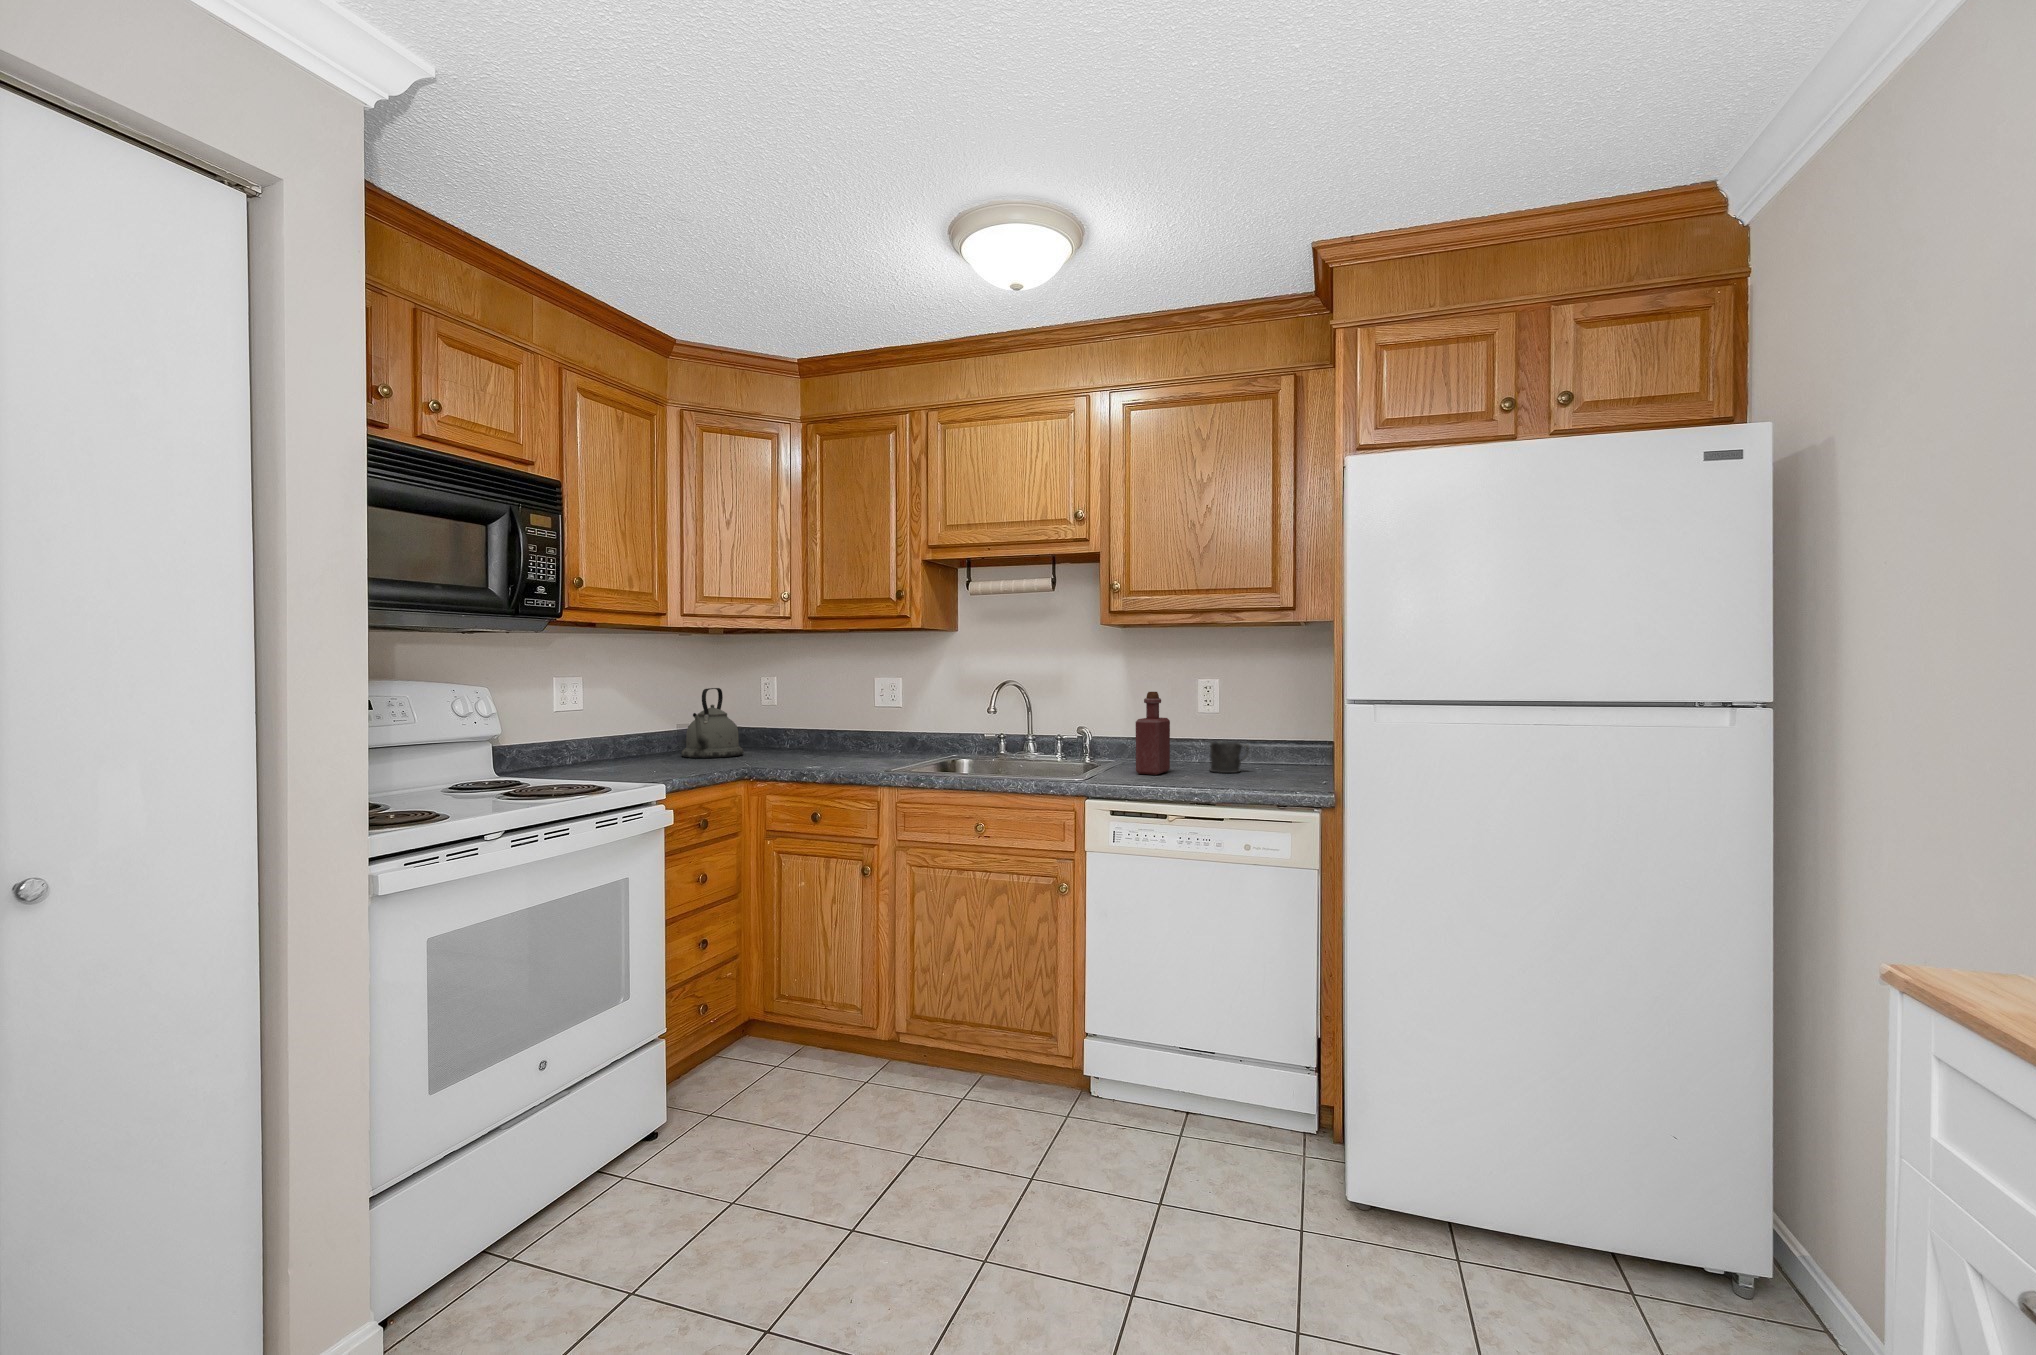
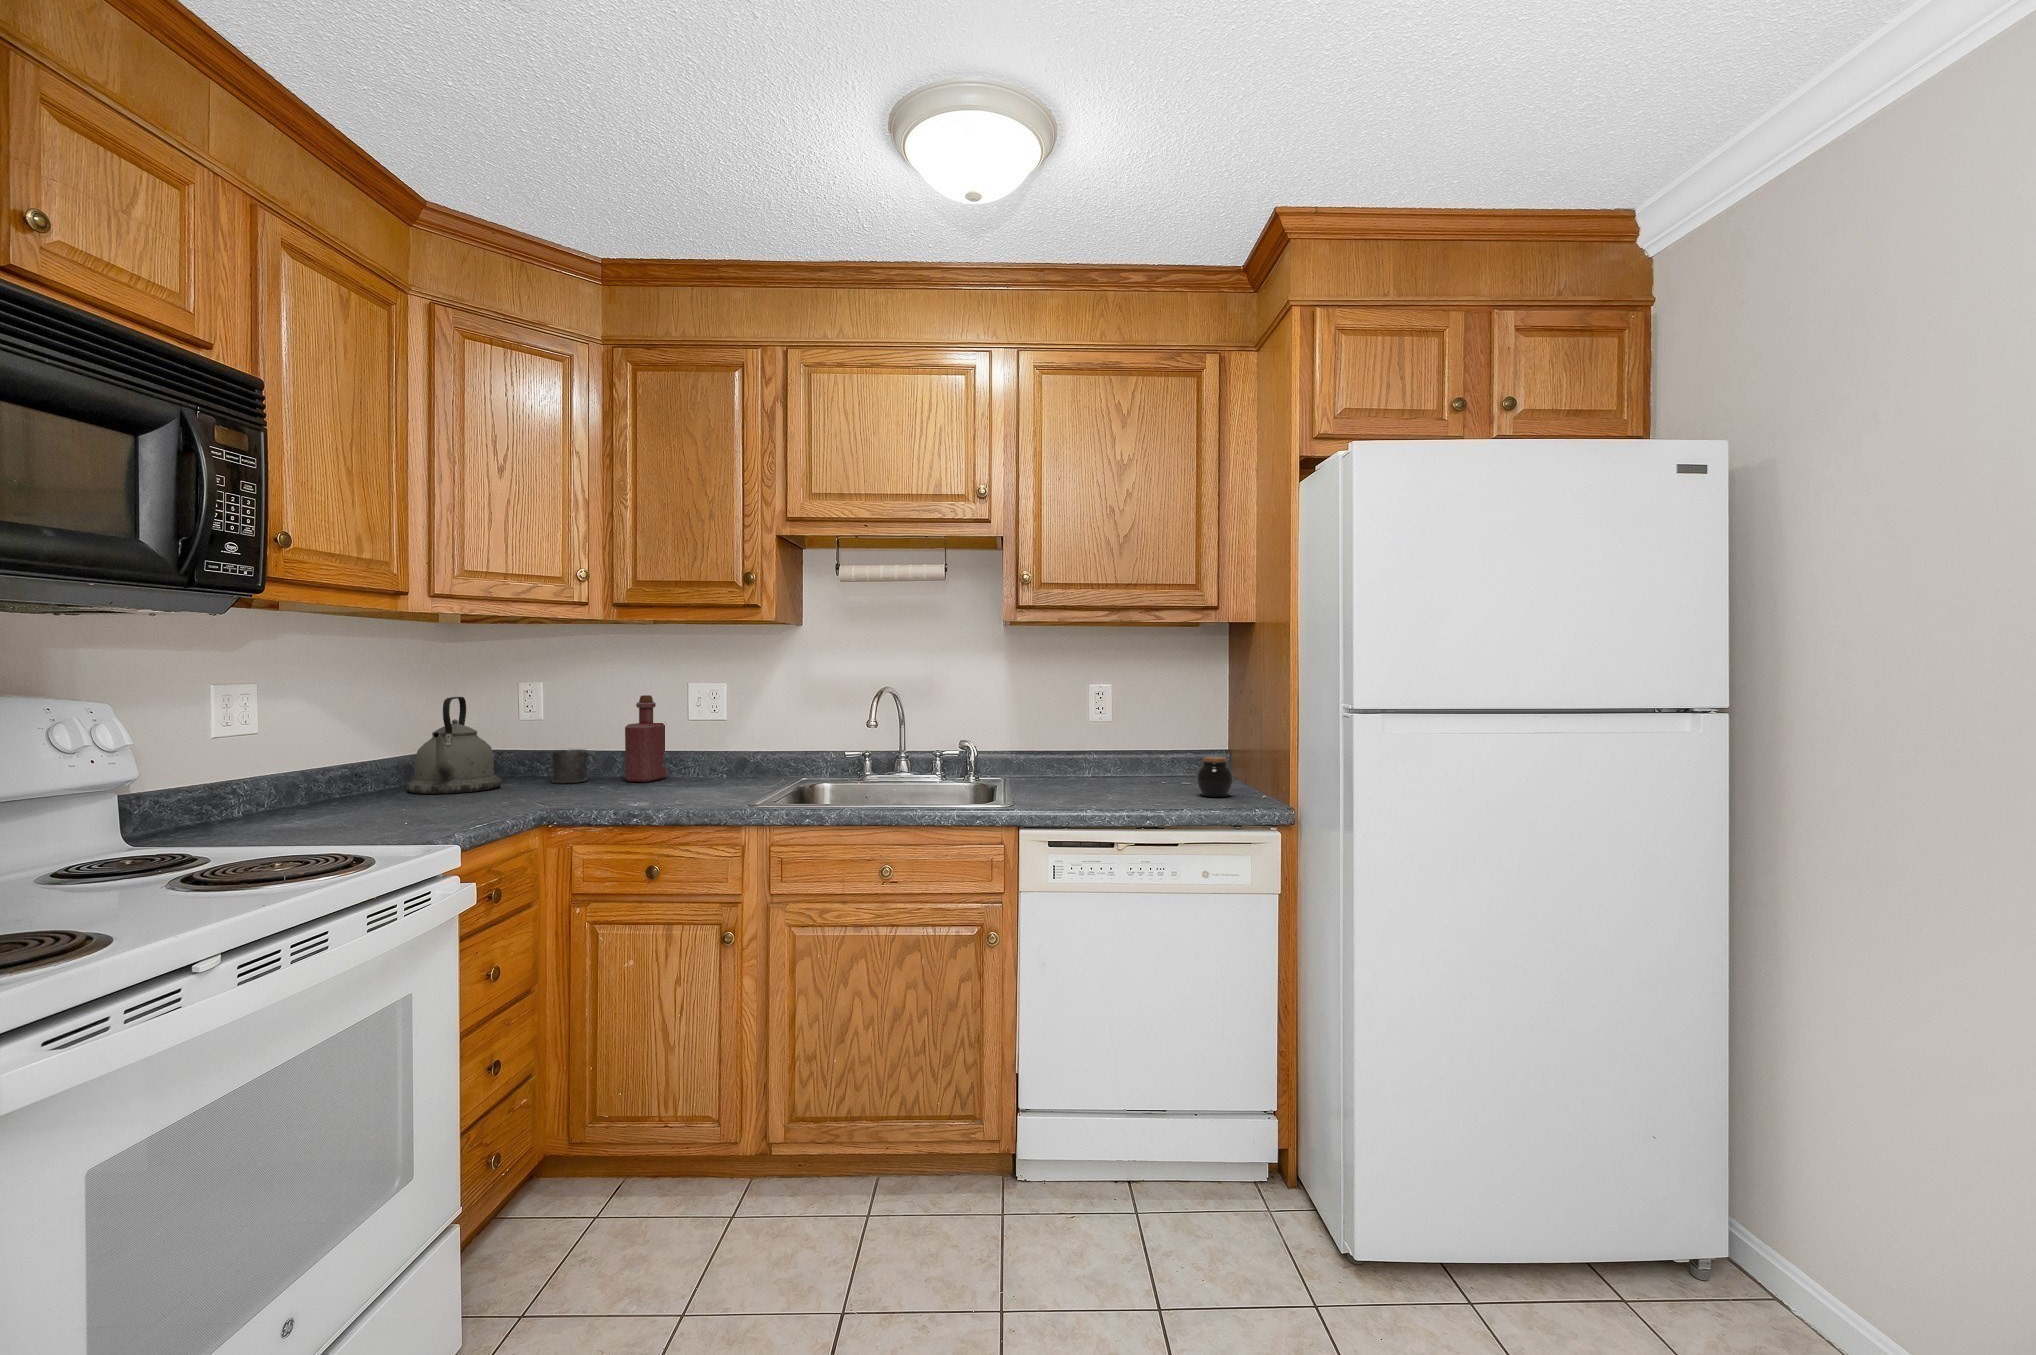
bottle: present [1136,692,1170,775] -> present [625,695,667,782]
mug: present [1210,741,1249,773] -> present [552,749,597,783]
jar: none [1264,745,1298,781] -> present [1197,756,1233,797]

